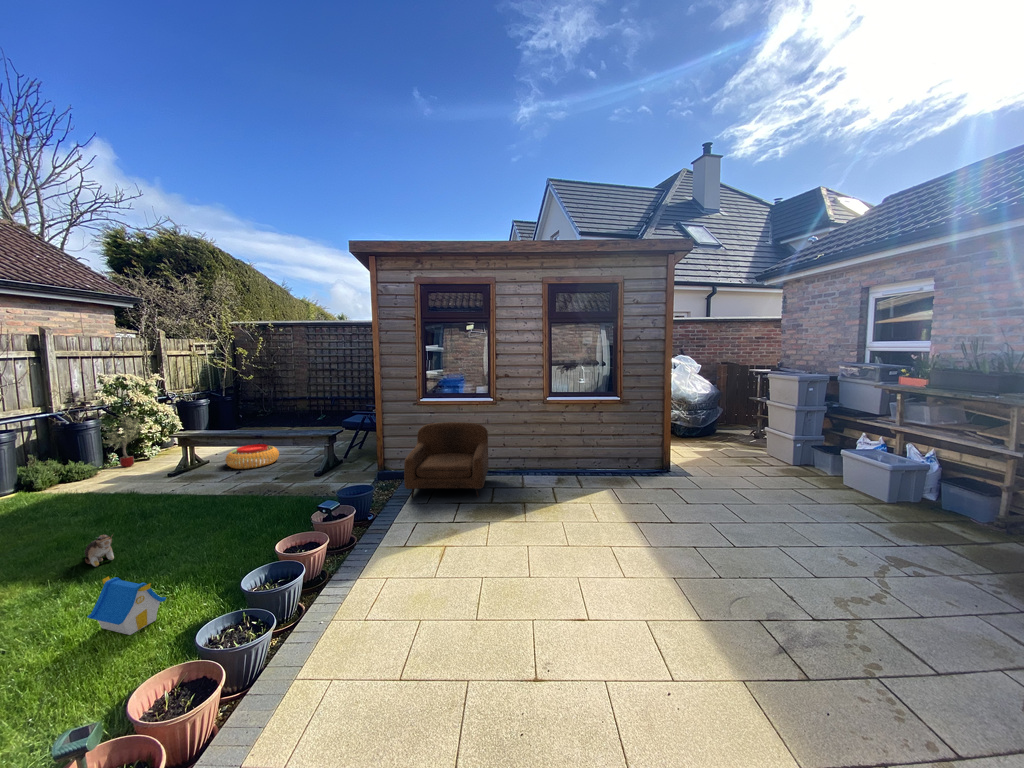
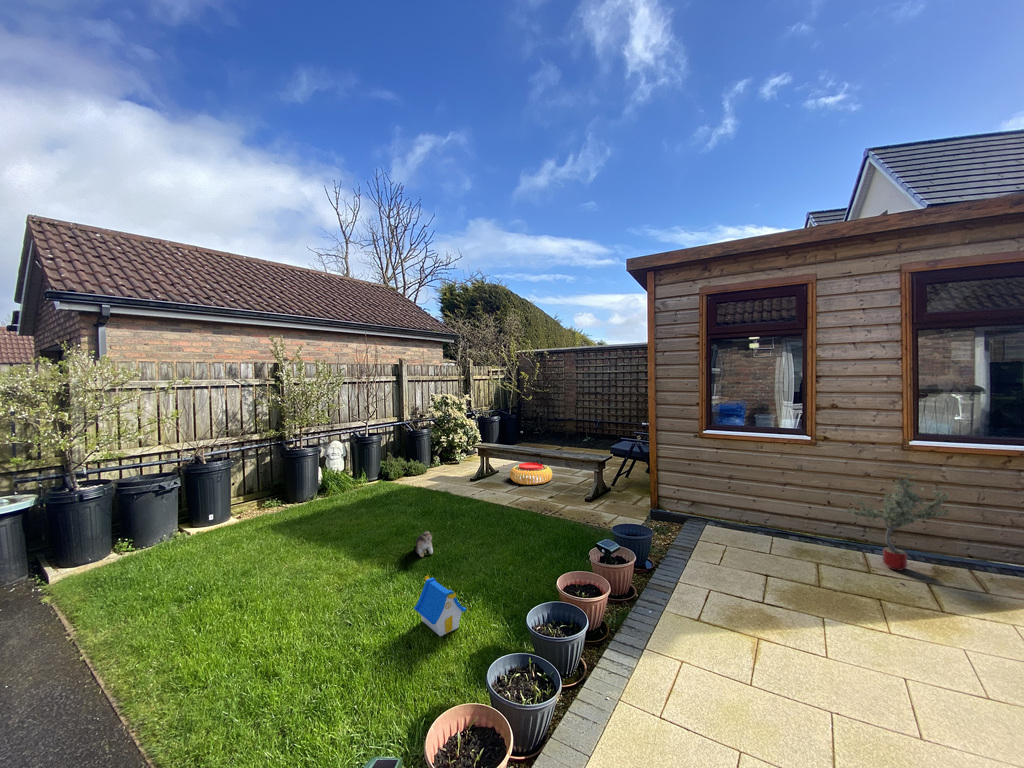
potted tree: present [103,414,143,467] -> present [846,474,949,571]
armchair: present [404,422,488,497] -> none [687,462,803,571]

